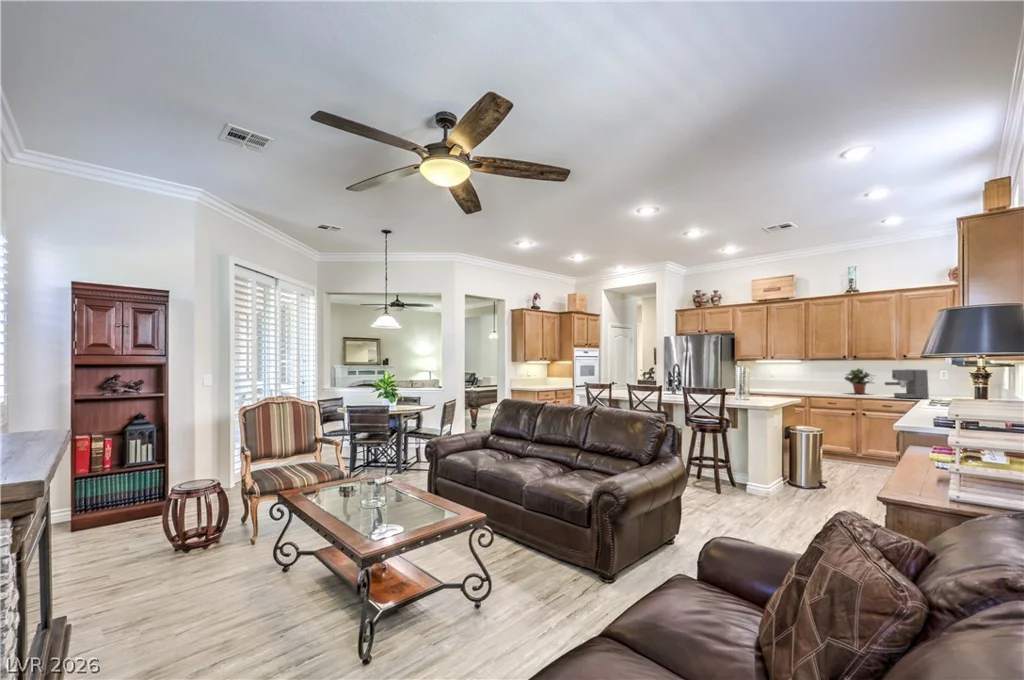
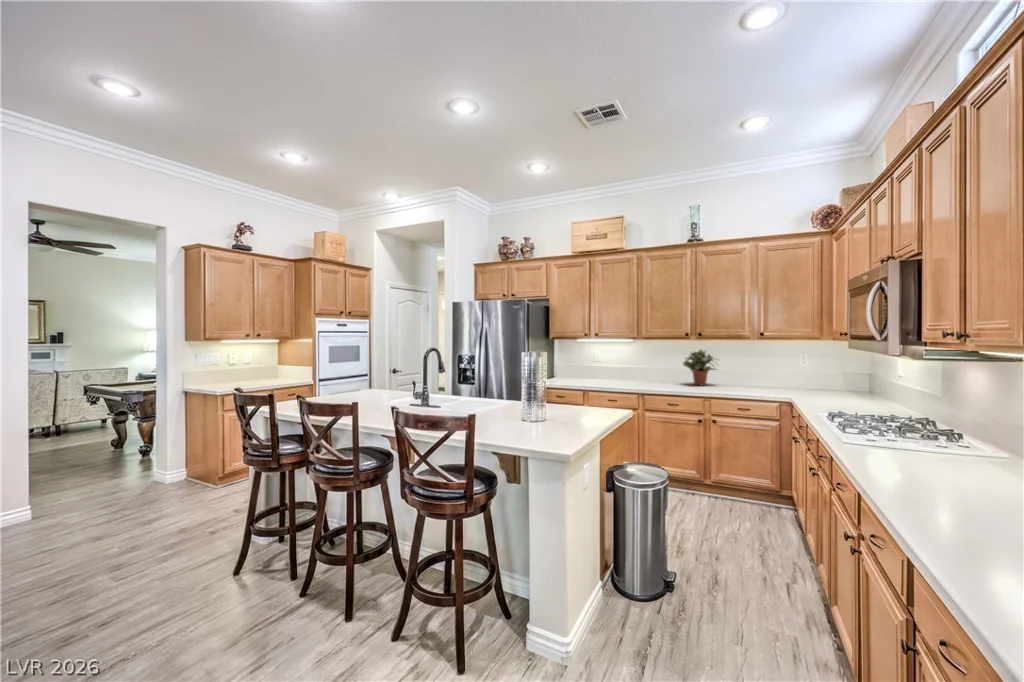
coffee maker: present [885,369,929,399] -> none [737,351,788,394]

